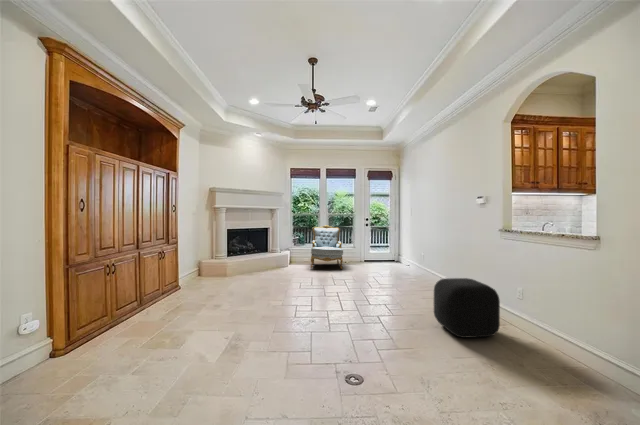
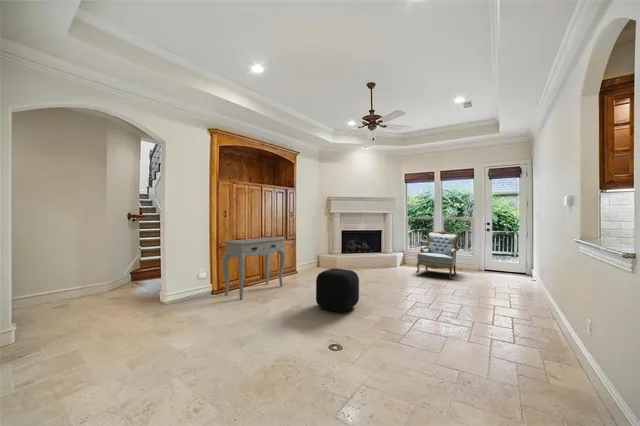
console table: none [77,242,183,351] -> present [222,237,286,300]
ottoman: present [434,278,500,338] -> present [316,268,359,312]

